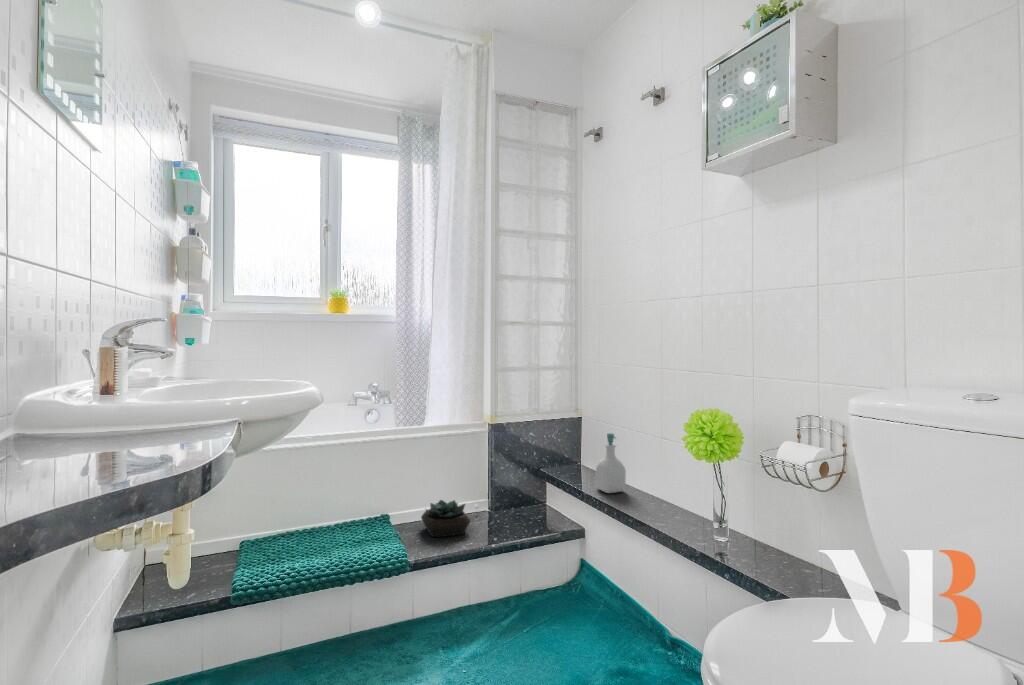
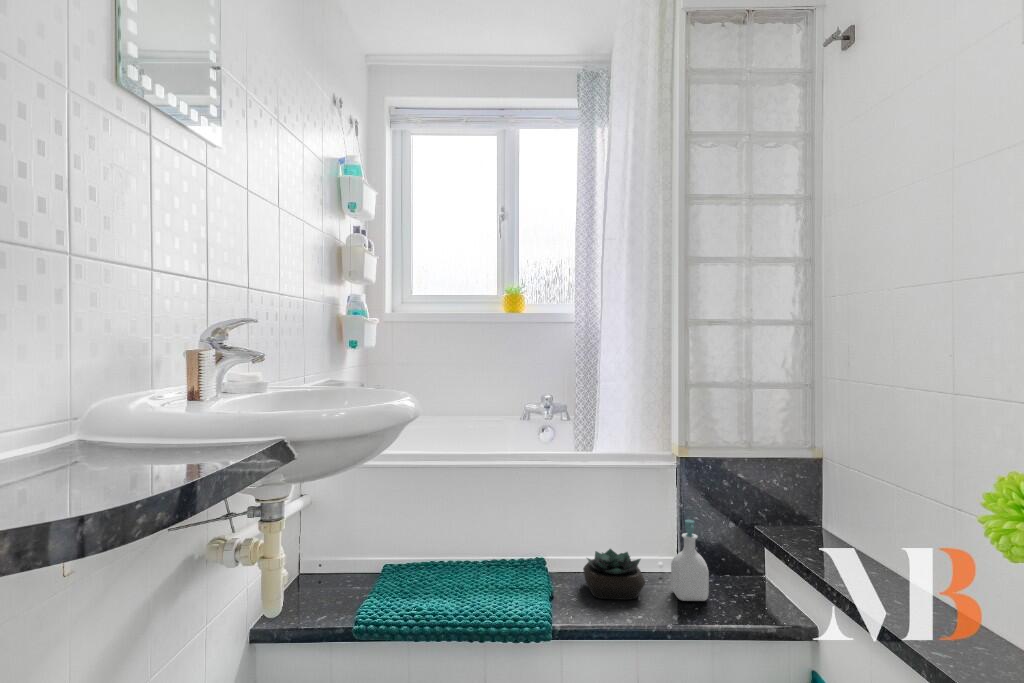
soap bottle: present [596,433,626,493] -> present [671,520,709,601]

